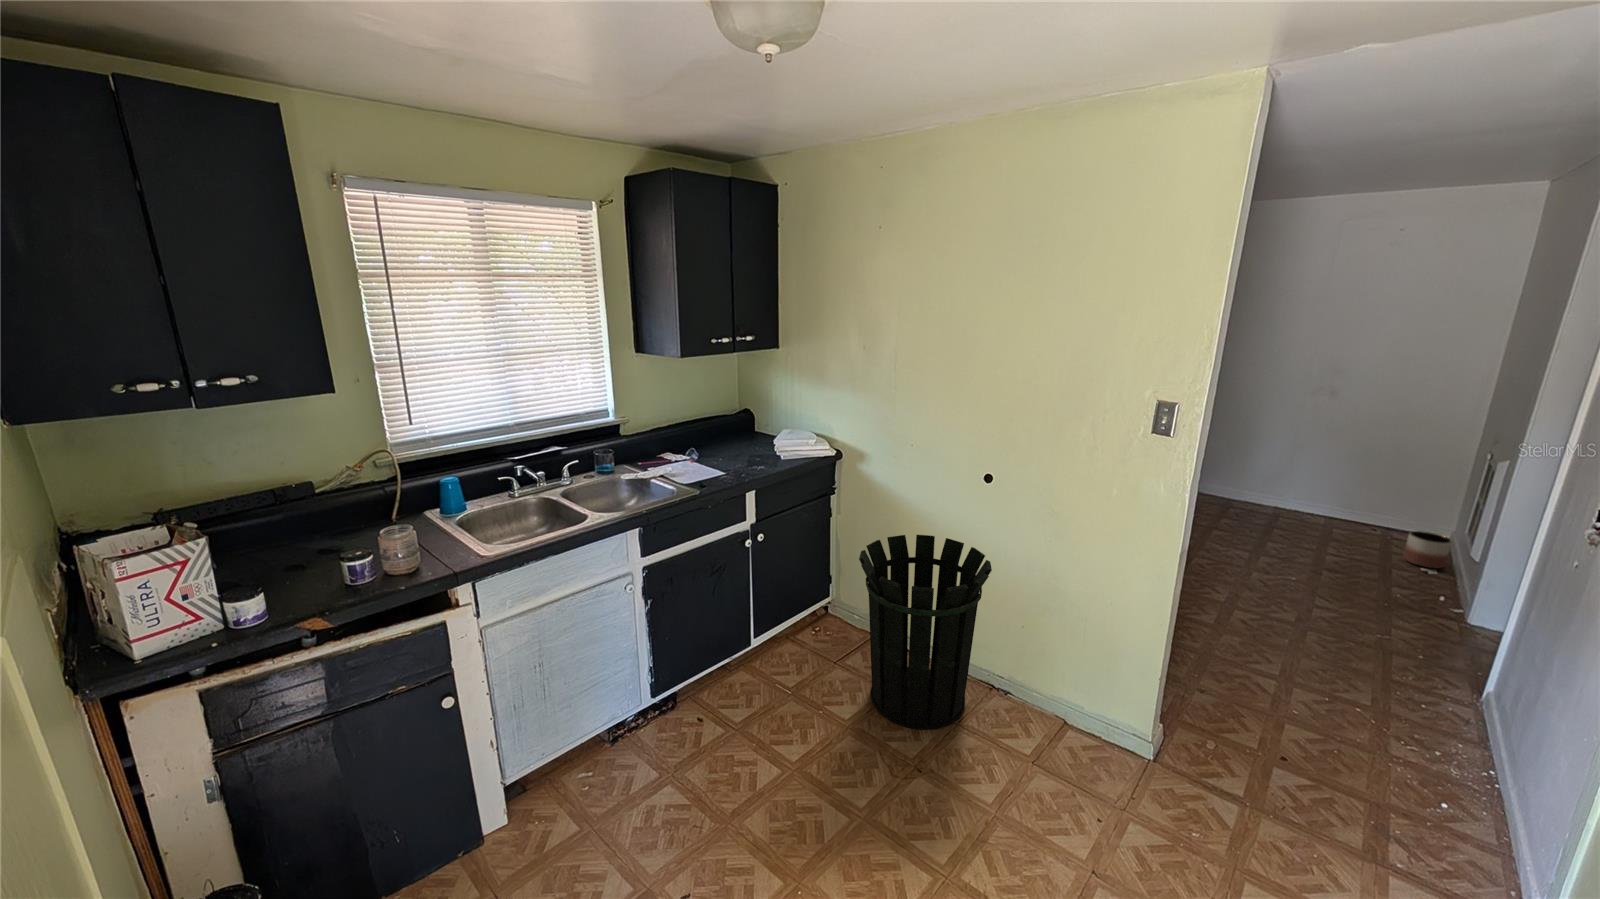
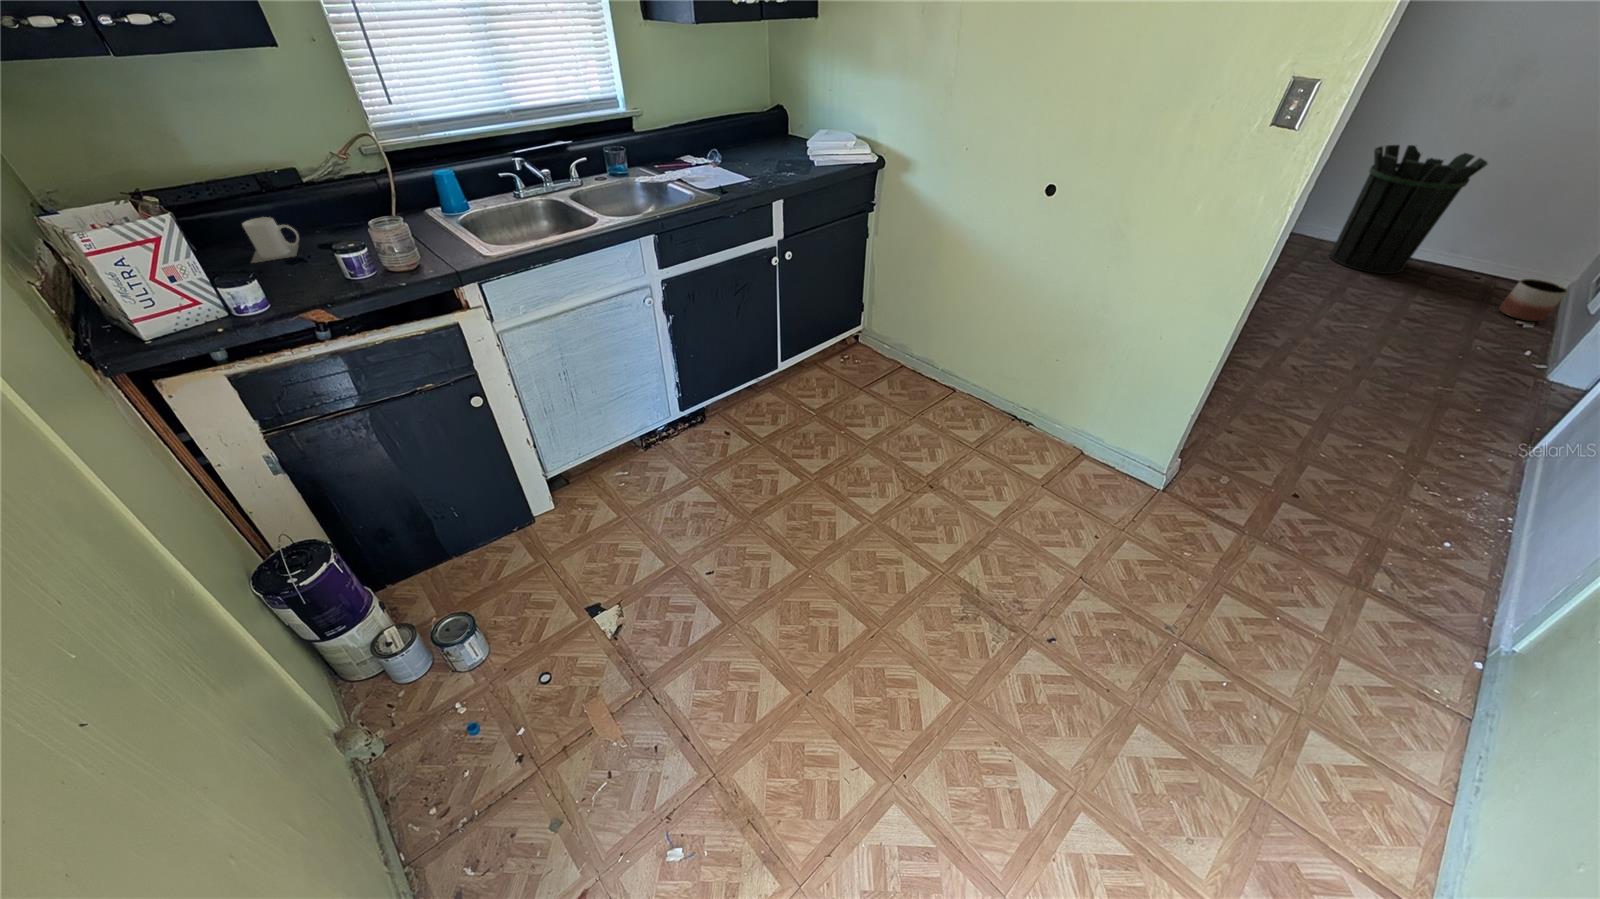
mug: none [249,528,302,572] -> present [242,217,299,263]
waste bin: present [859,535,992,730] -> present [1329,145,1487,274]

